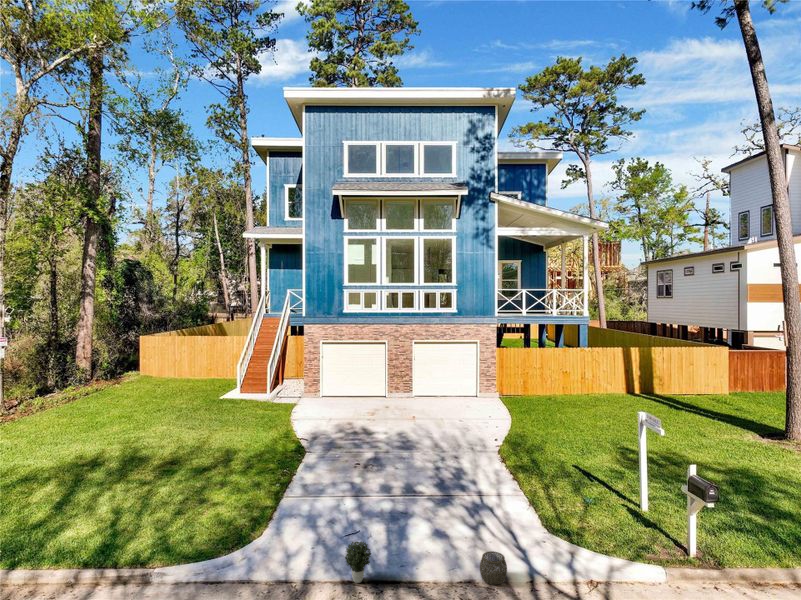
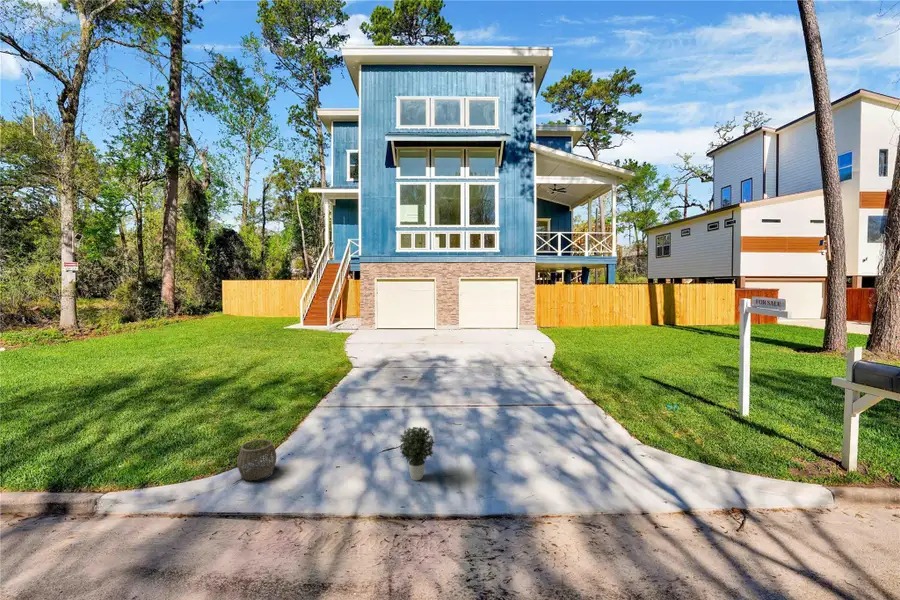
woven basket: present [480,551,507,585] -> present [237,439,276,480]

